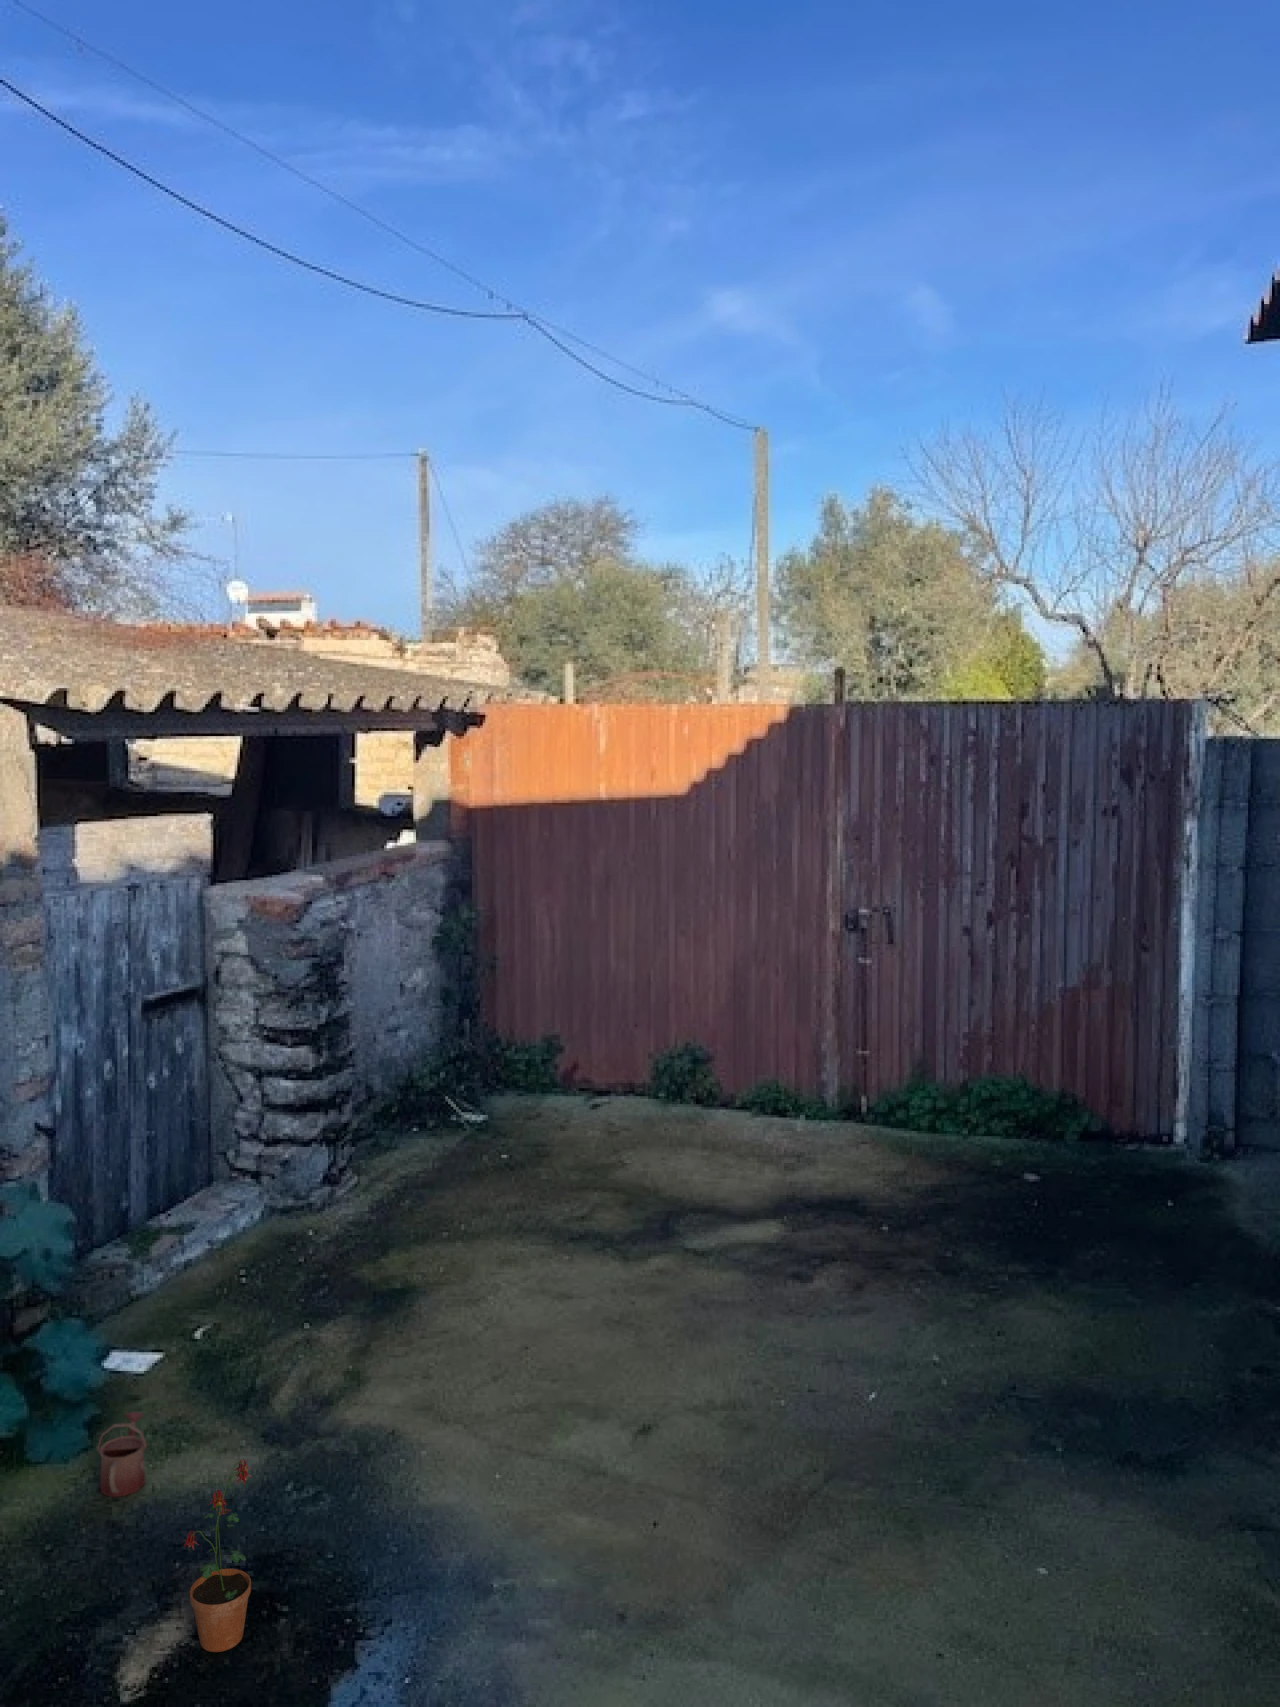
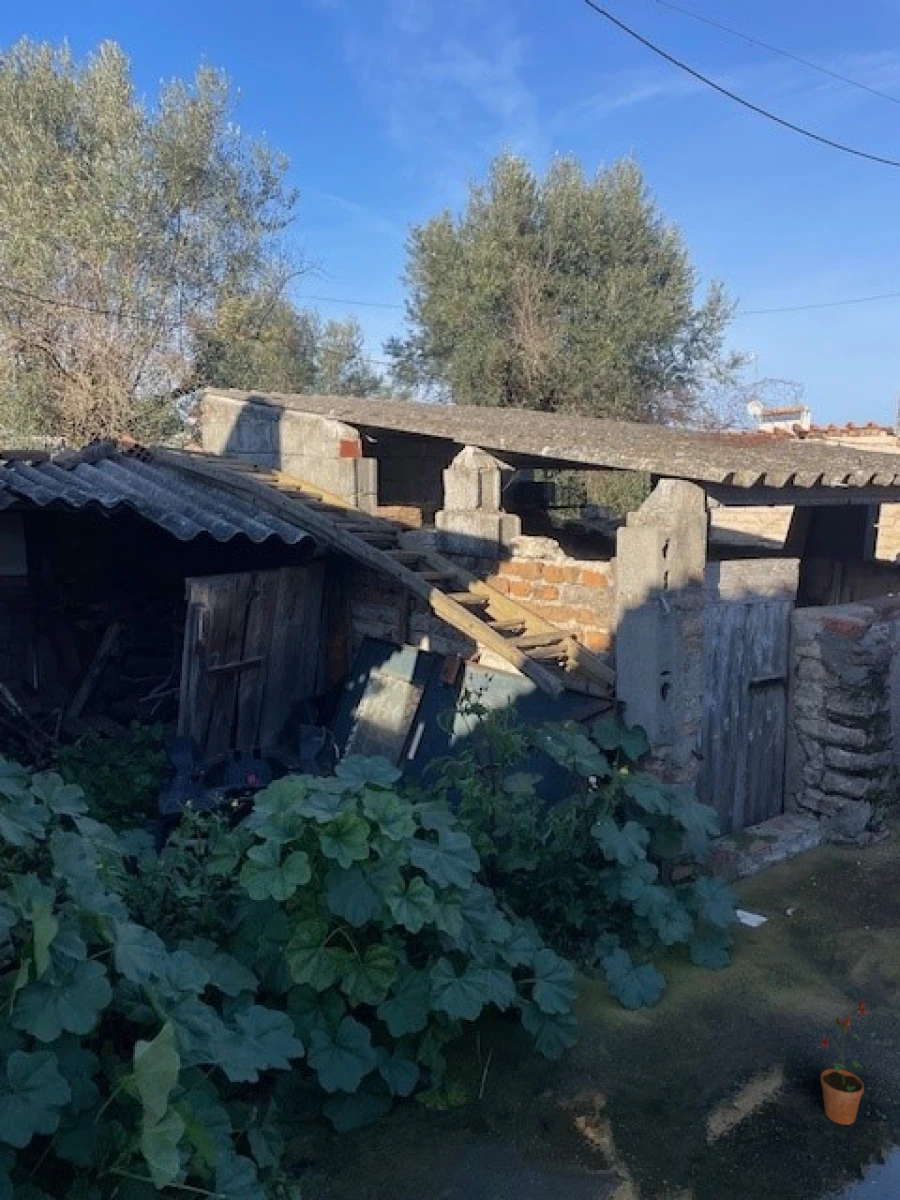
watering can: present [96,1412,147,1497] -> none [738,949,771,1003]

